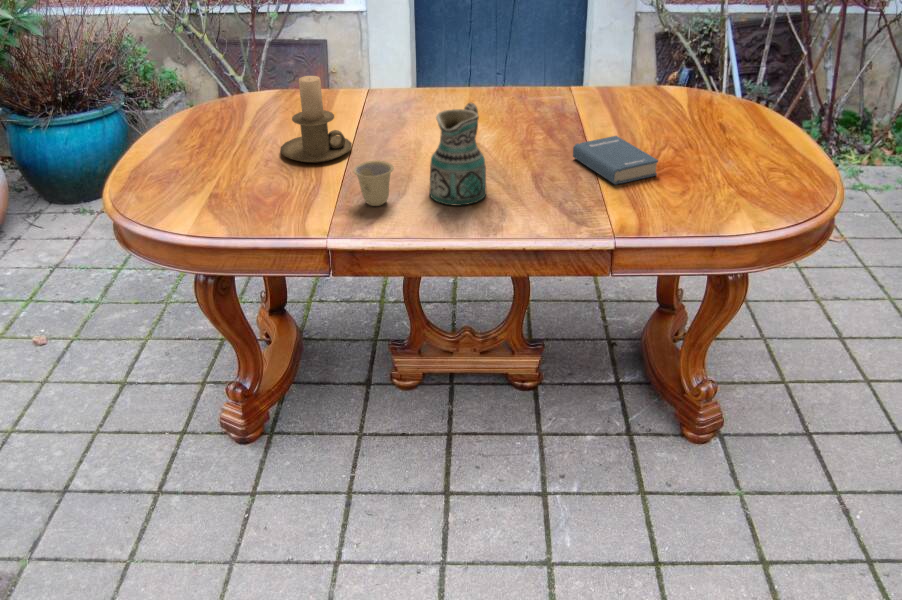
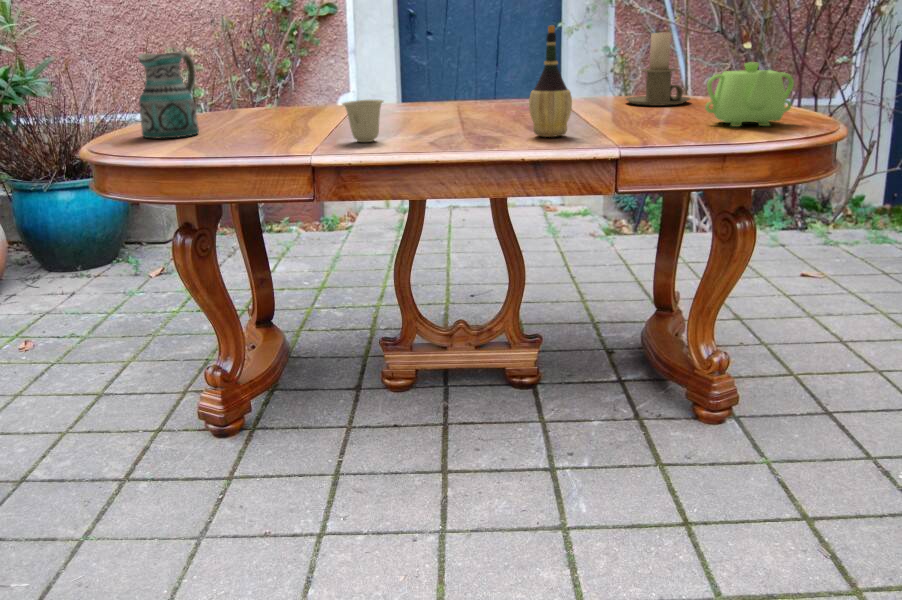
candle holder: present [280,76,352,162] -> present [626,32,690,106]
ceramic pitcher: present [429,103,486,206] -> present [138,51,199,138]
wine bottle: none [535,103,577,207] -> present [529,25,572,137]
teapot: none [711,125,800,190] -> present [705,62,794,127]
book: present [573,136,658,185] -> none [564,101,652,128]

